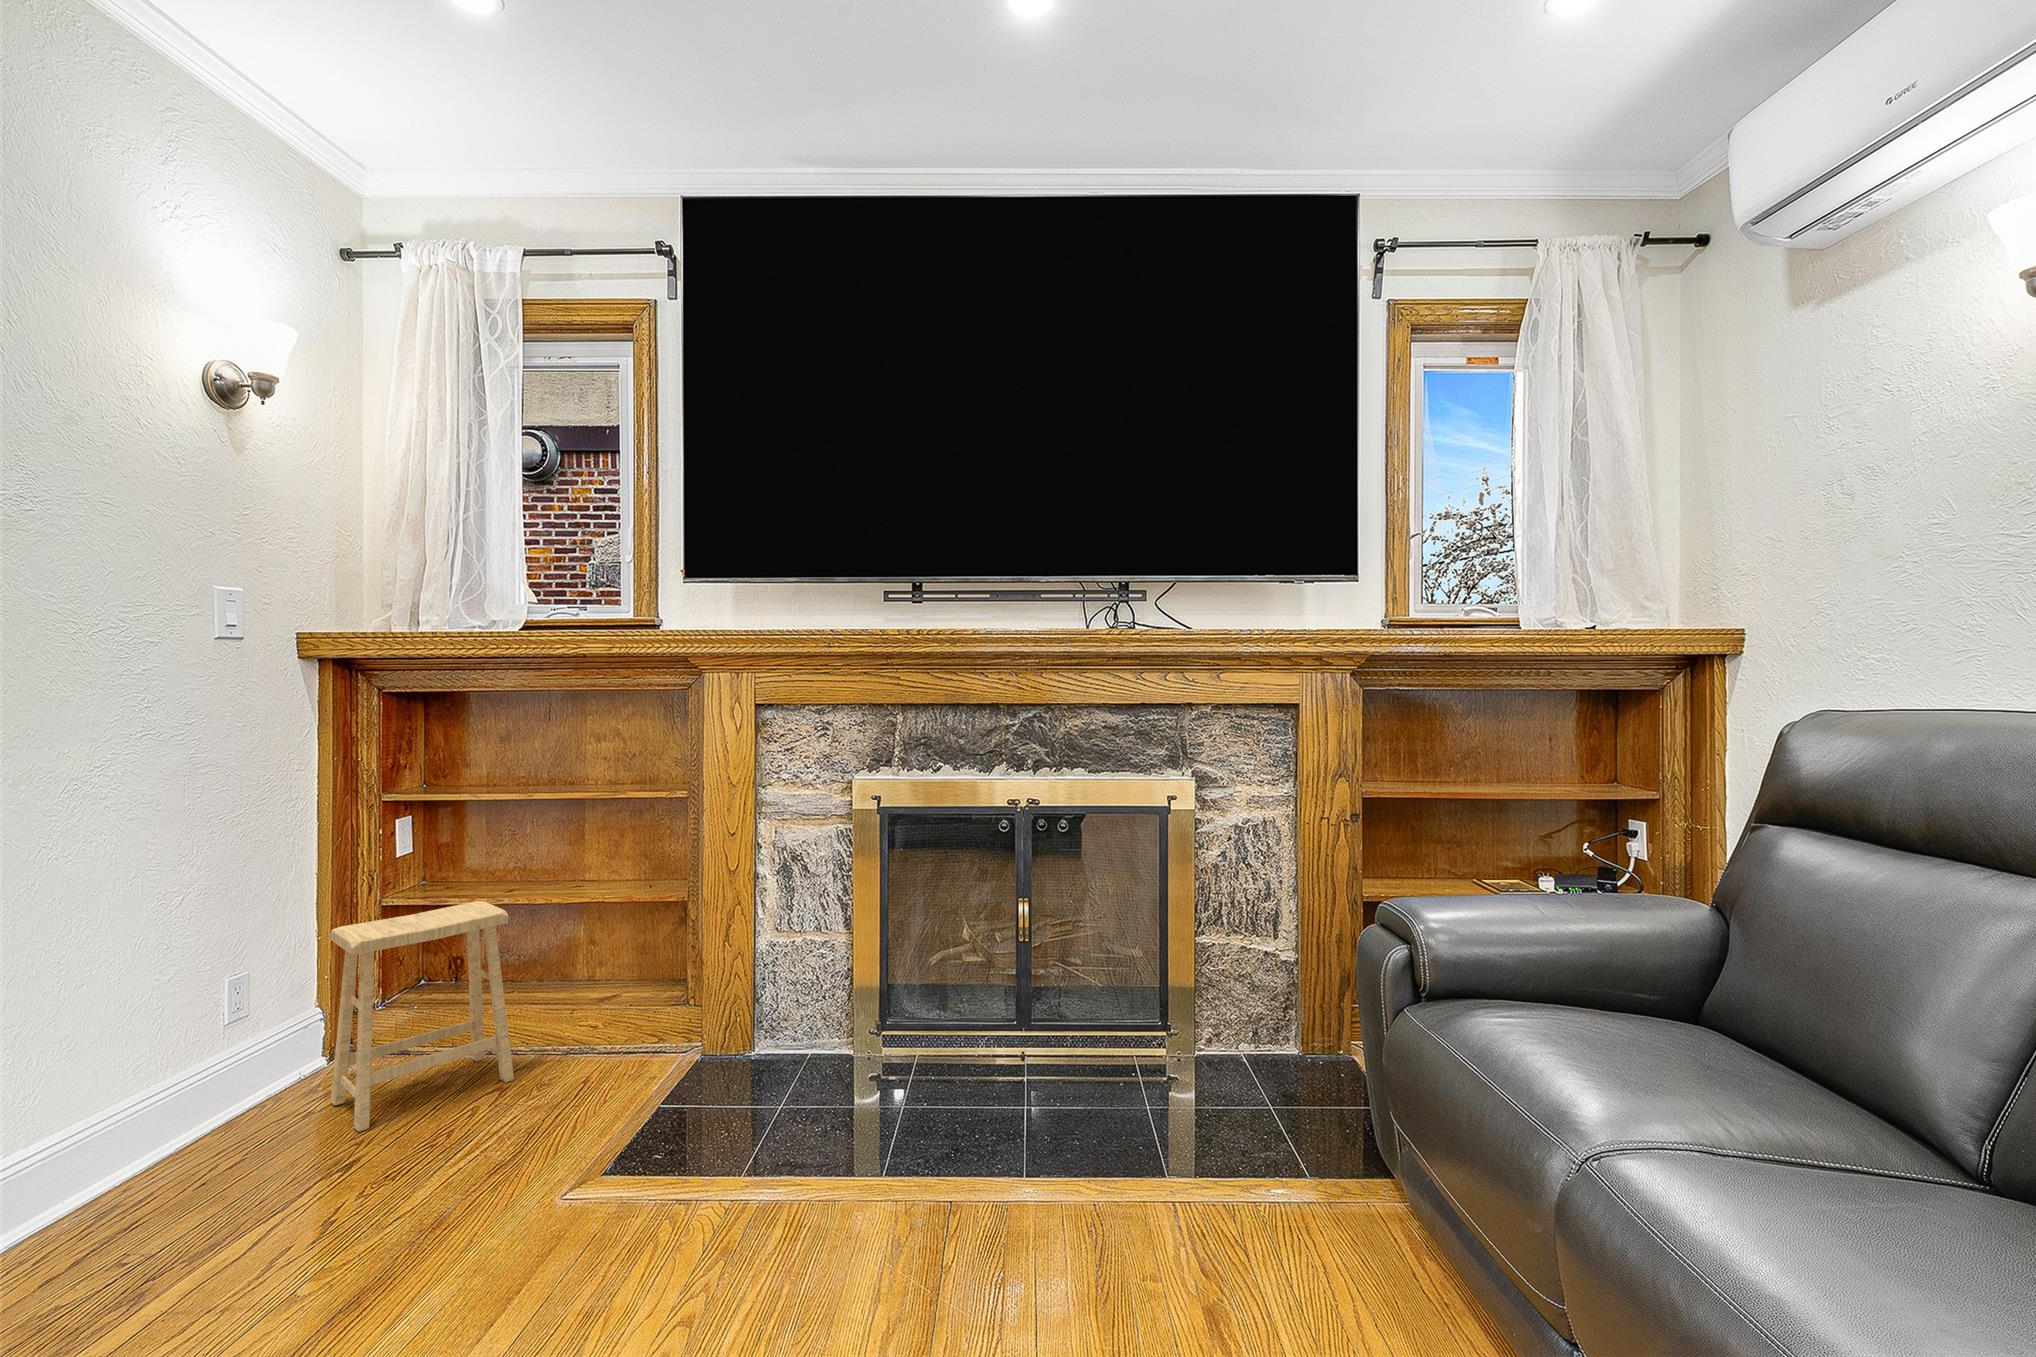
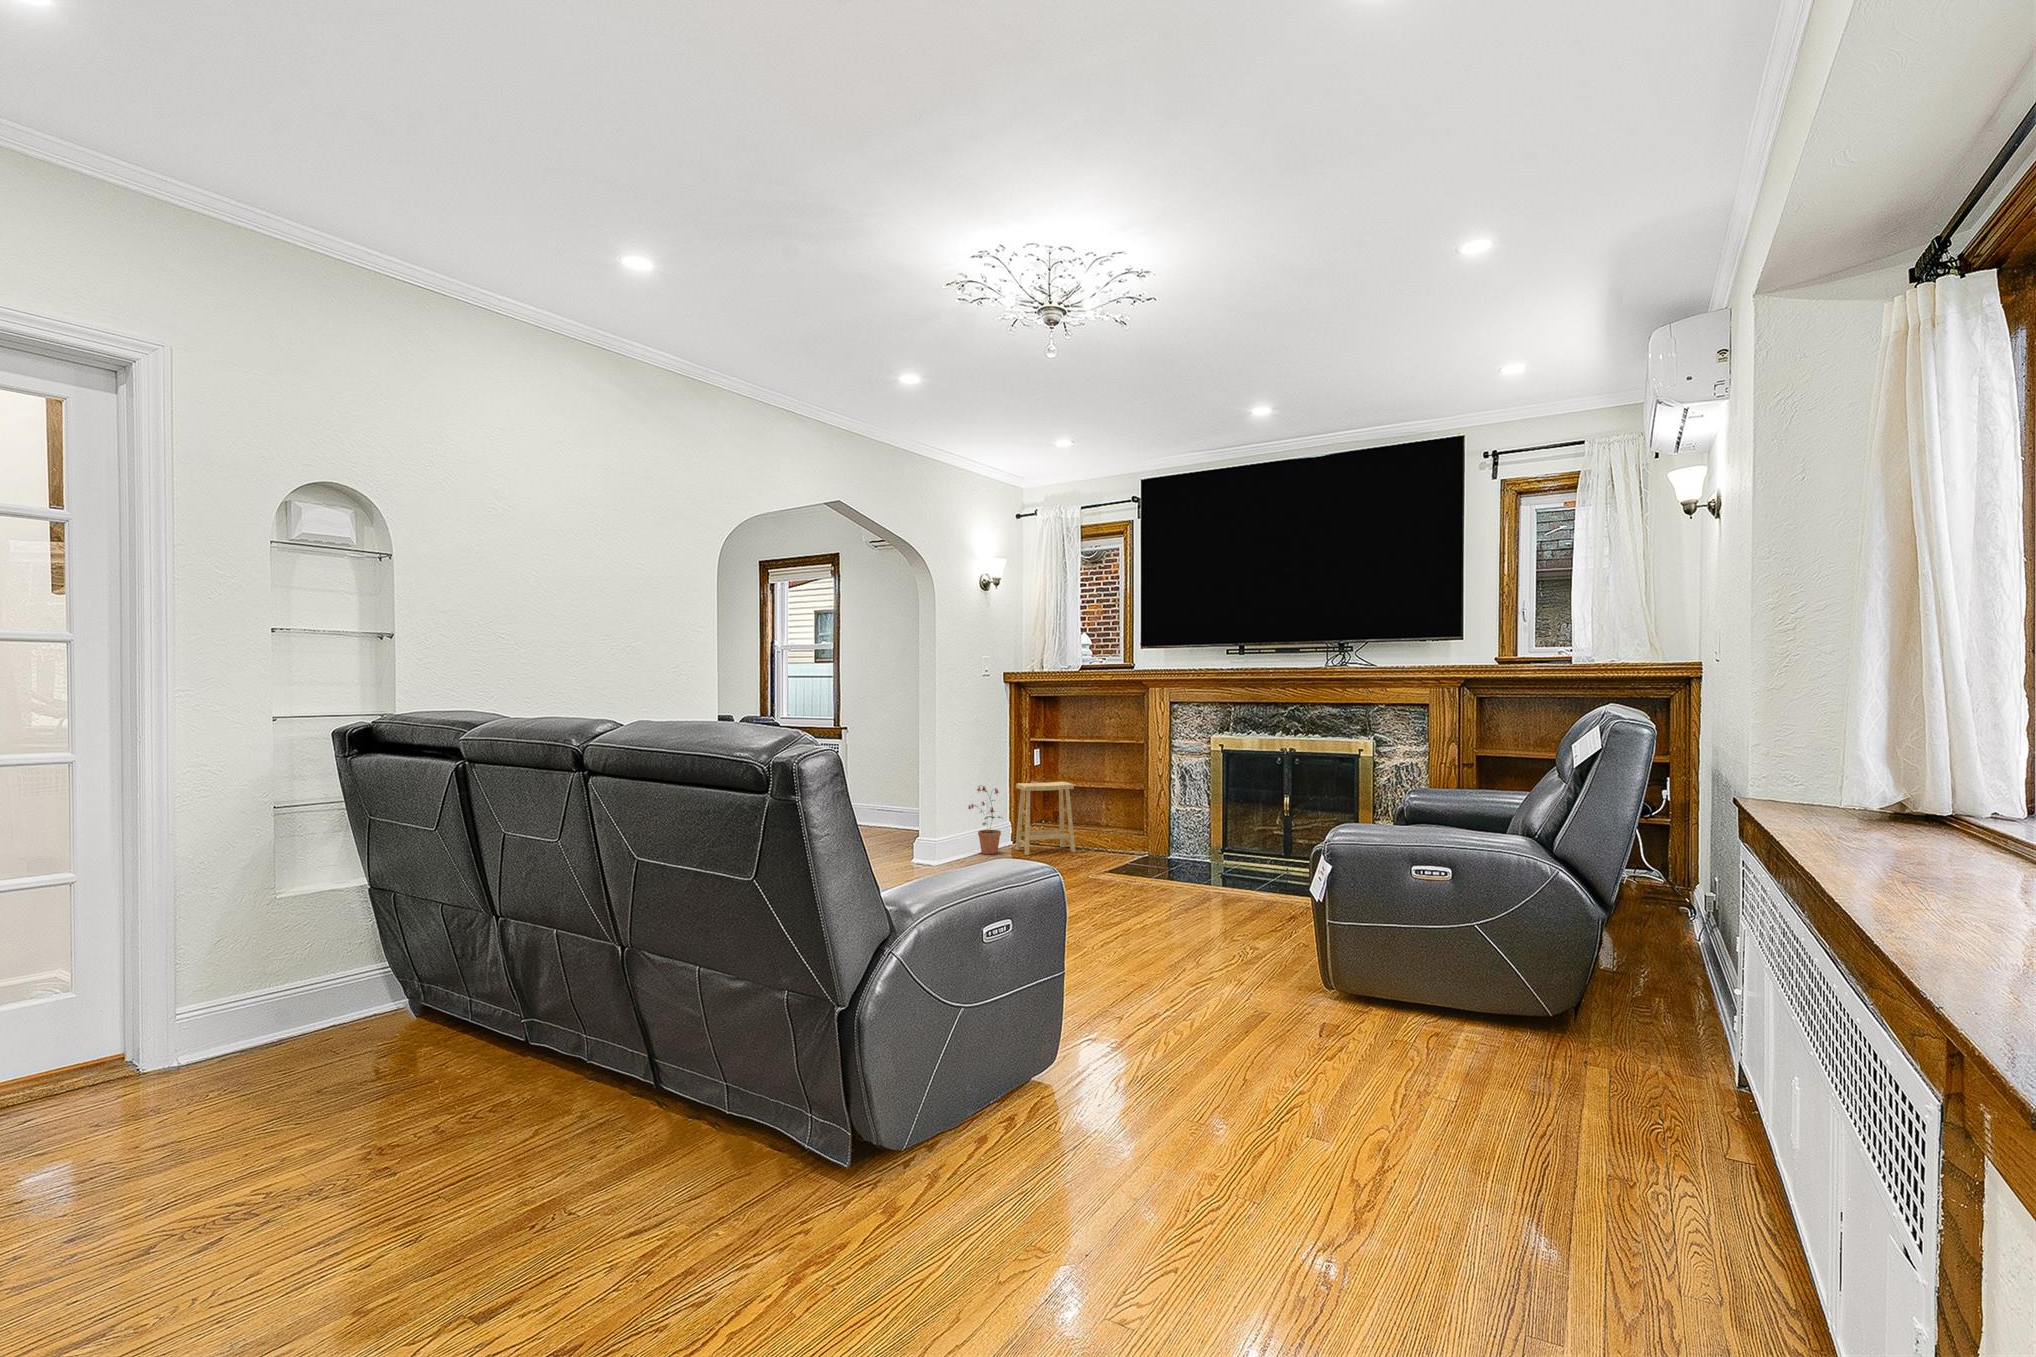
potted plant: none [144,951,287,1155] -> present [968,786,1003,854]

